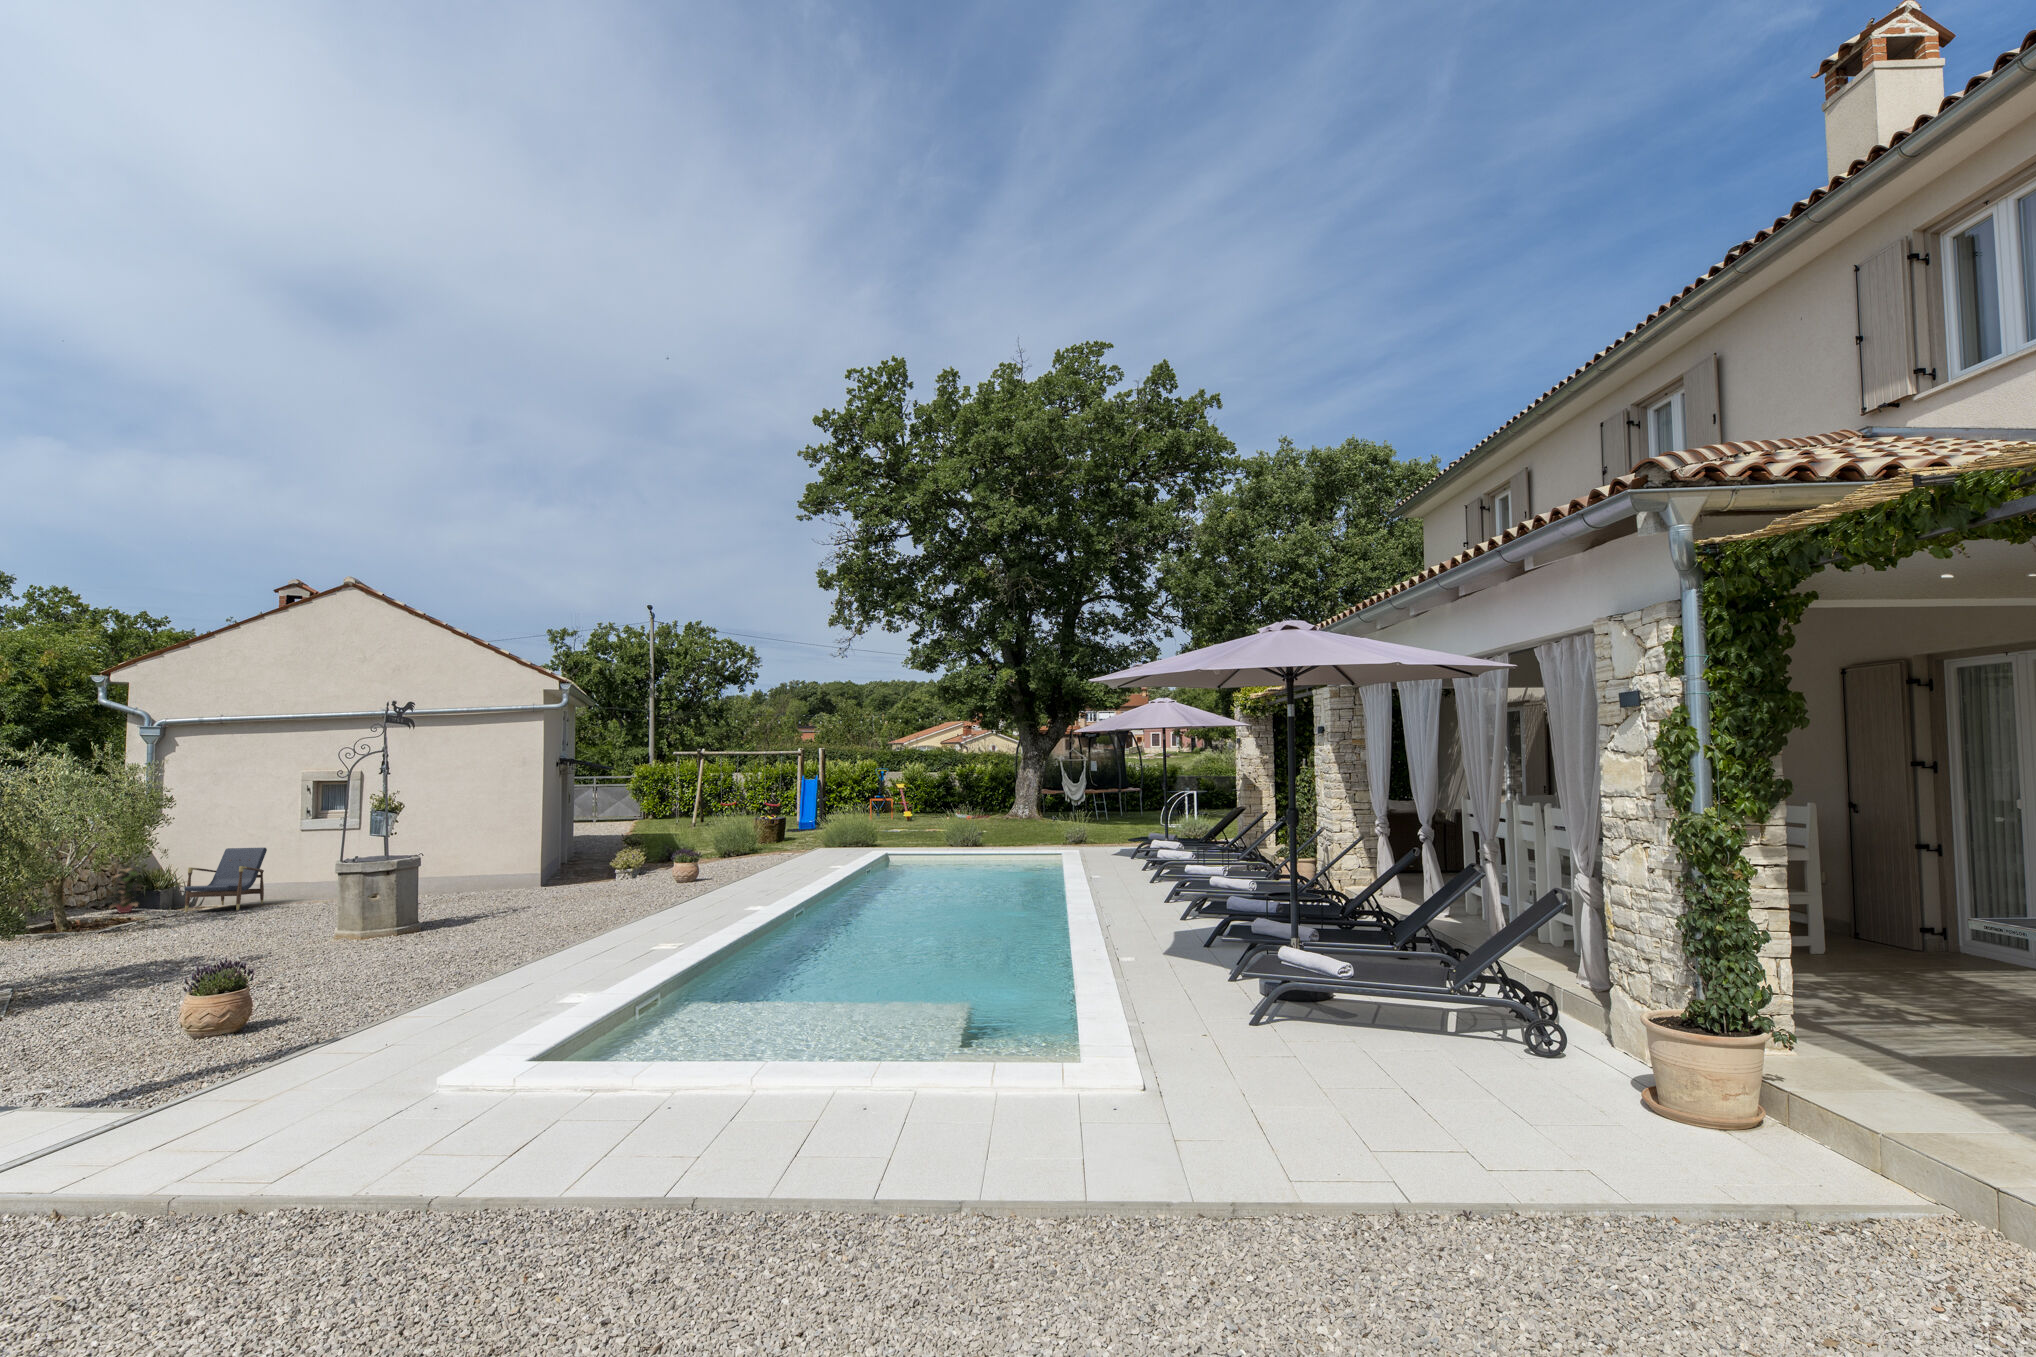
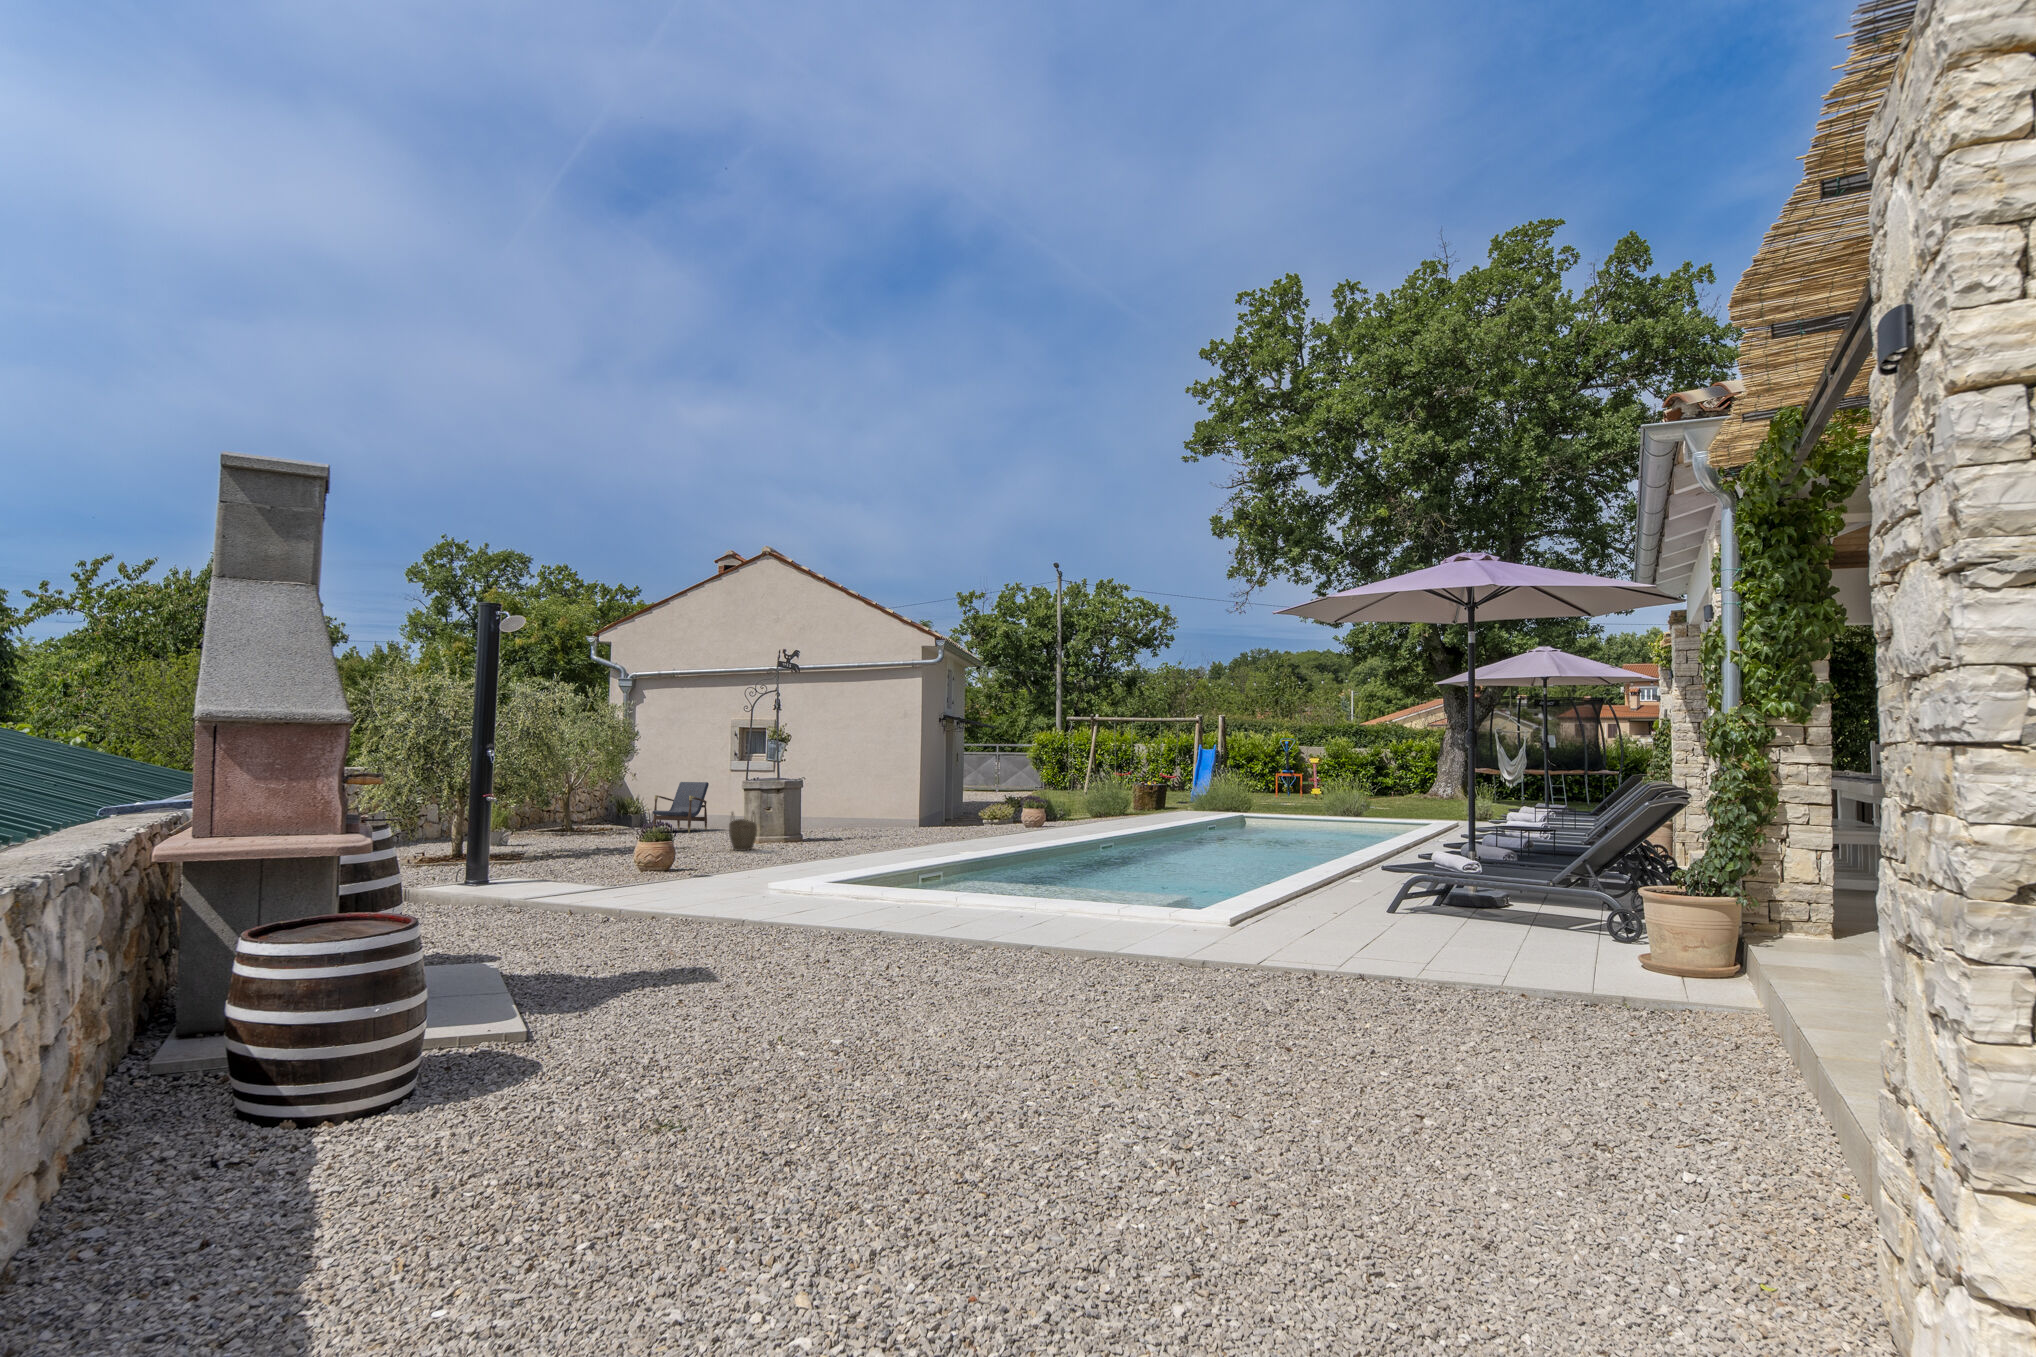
decorative plant: present [110,868,144,913] -> none [602,795,628,831]
woven basket: none [300,894,341,945] -> present [729,812,757,851]

